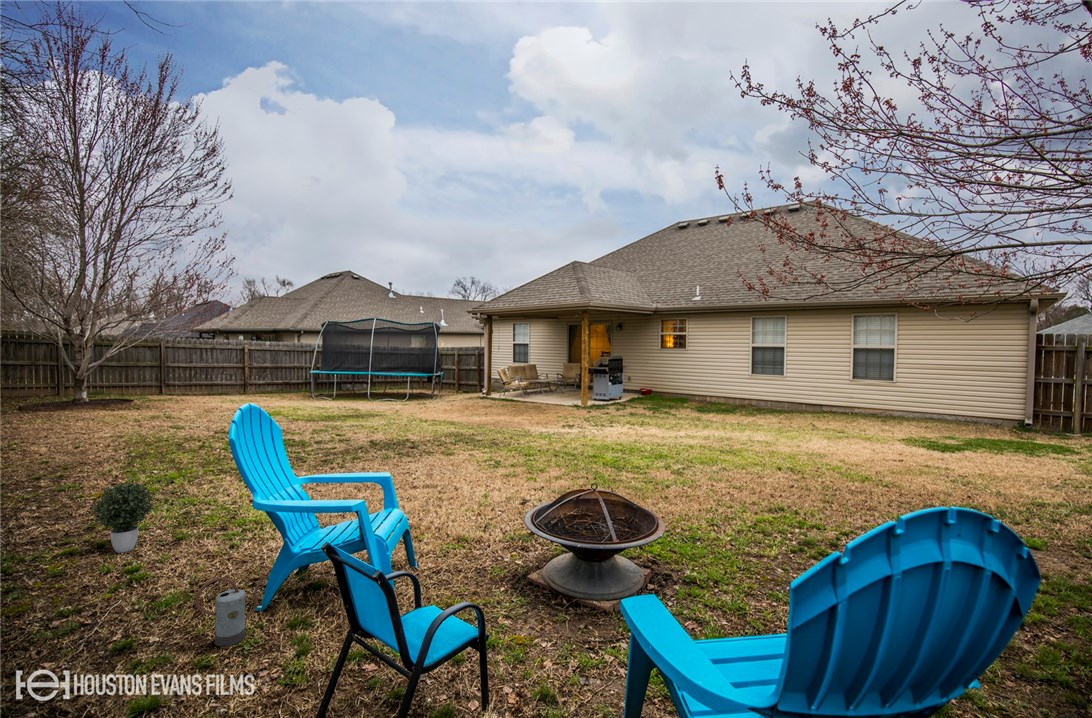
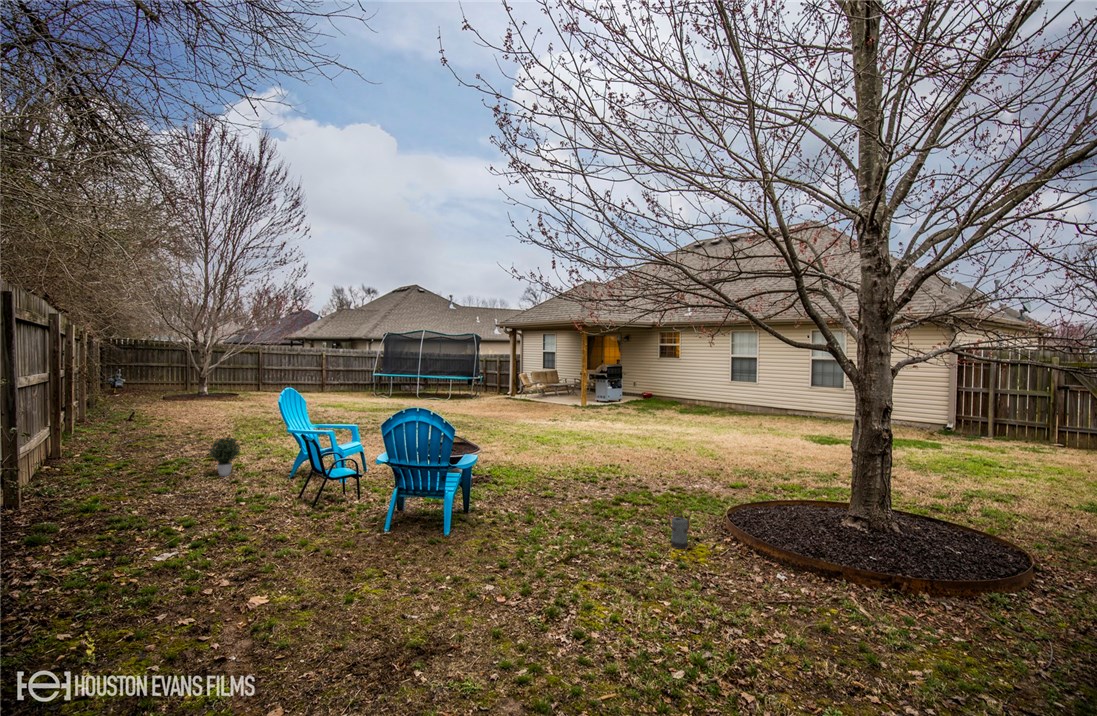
watering can: present [195,577,264,647] -> present [668,509,691,549]

